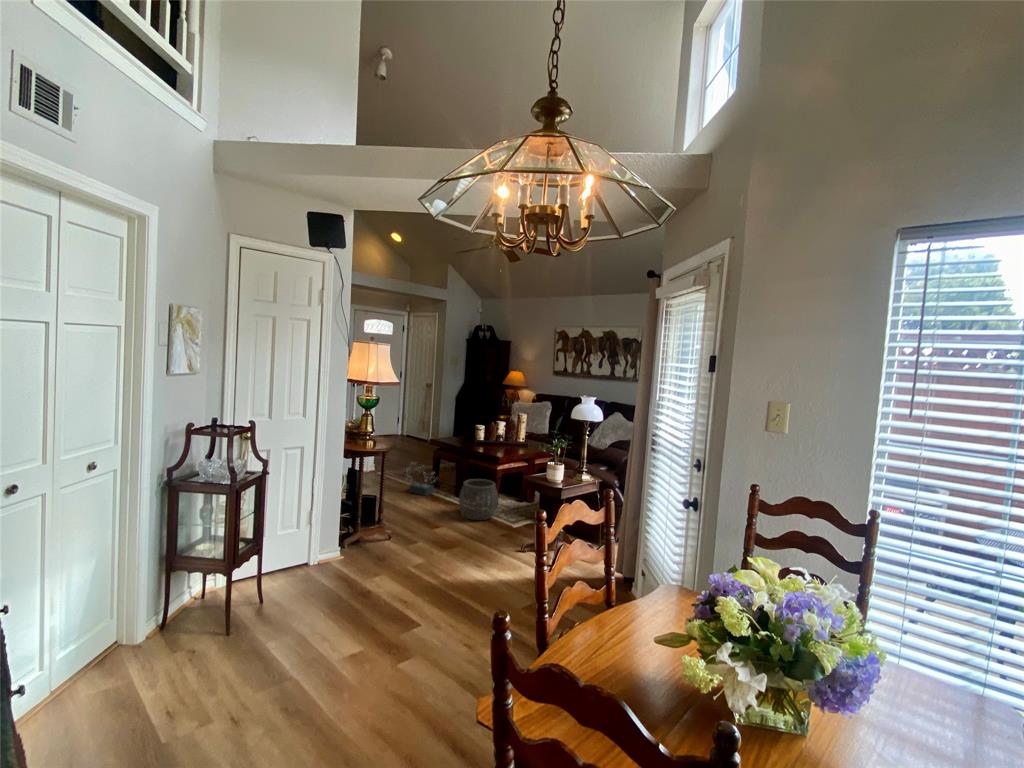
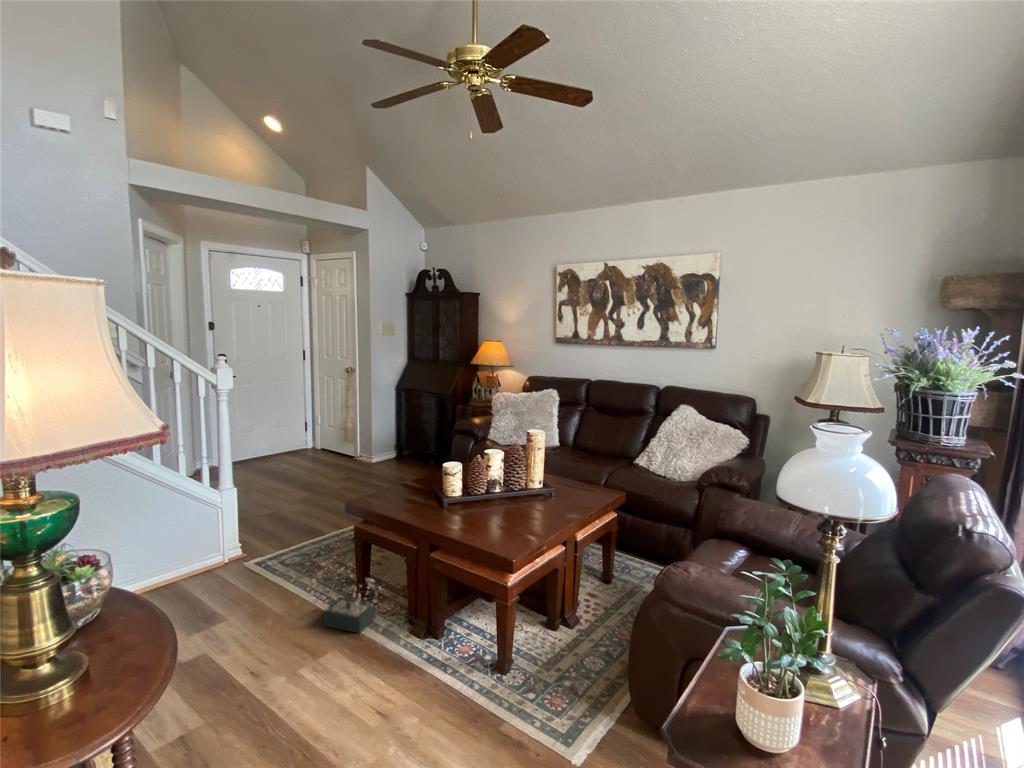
woven basket: present [459,479,498,520] -> none [436,614,529,733]

